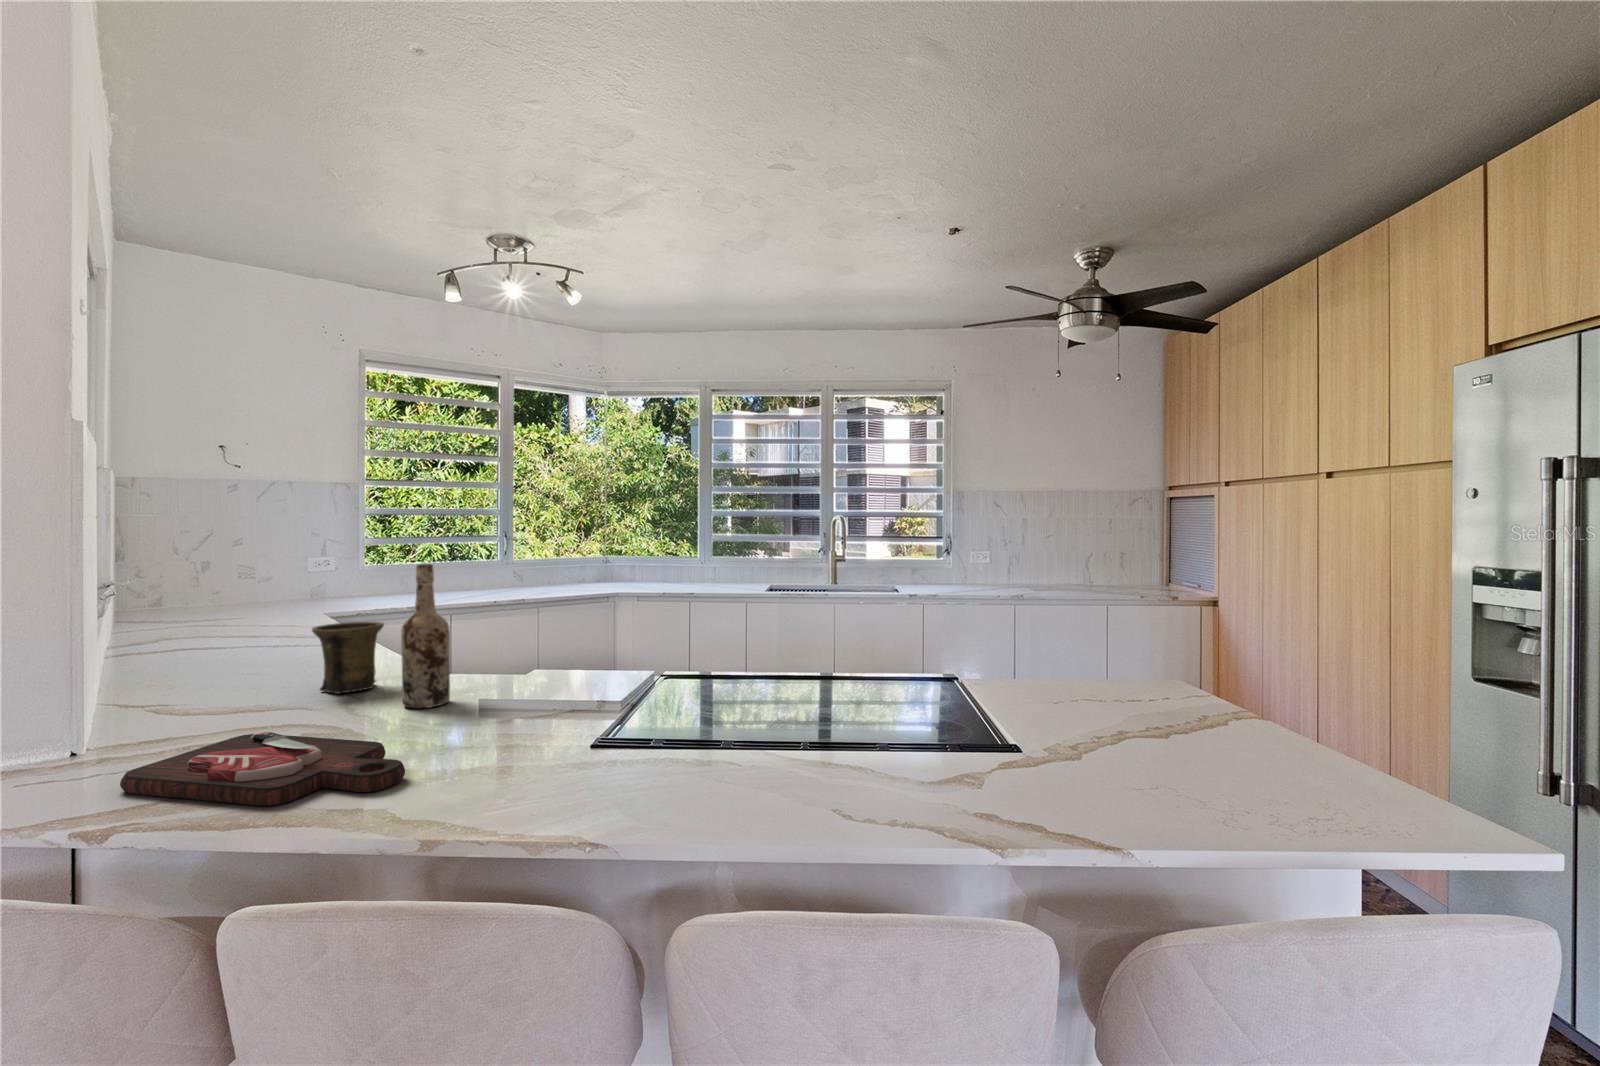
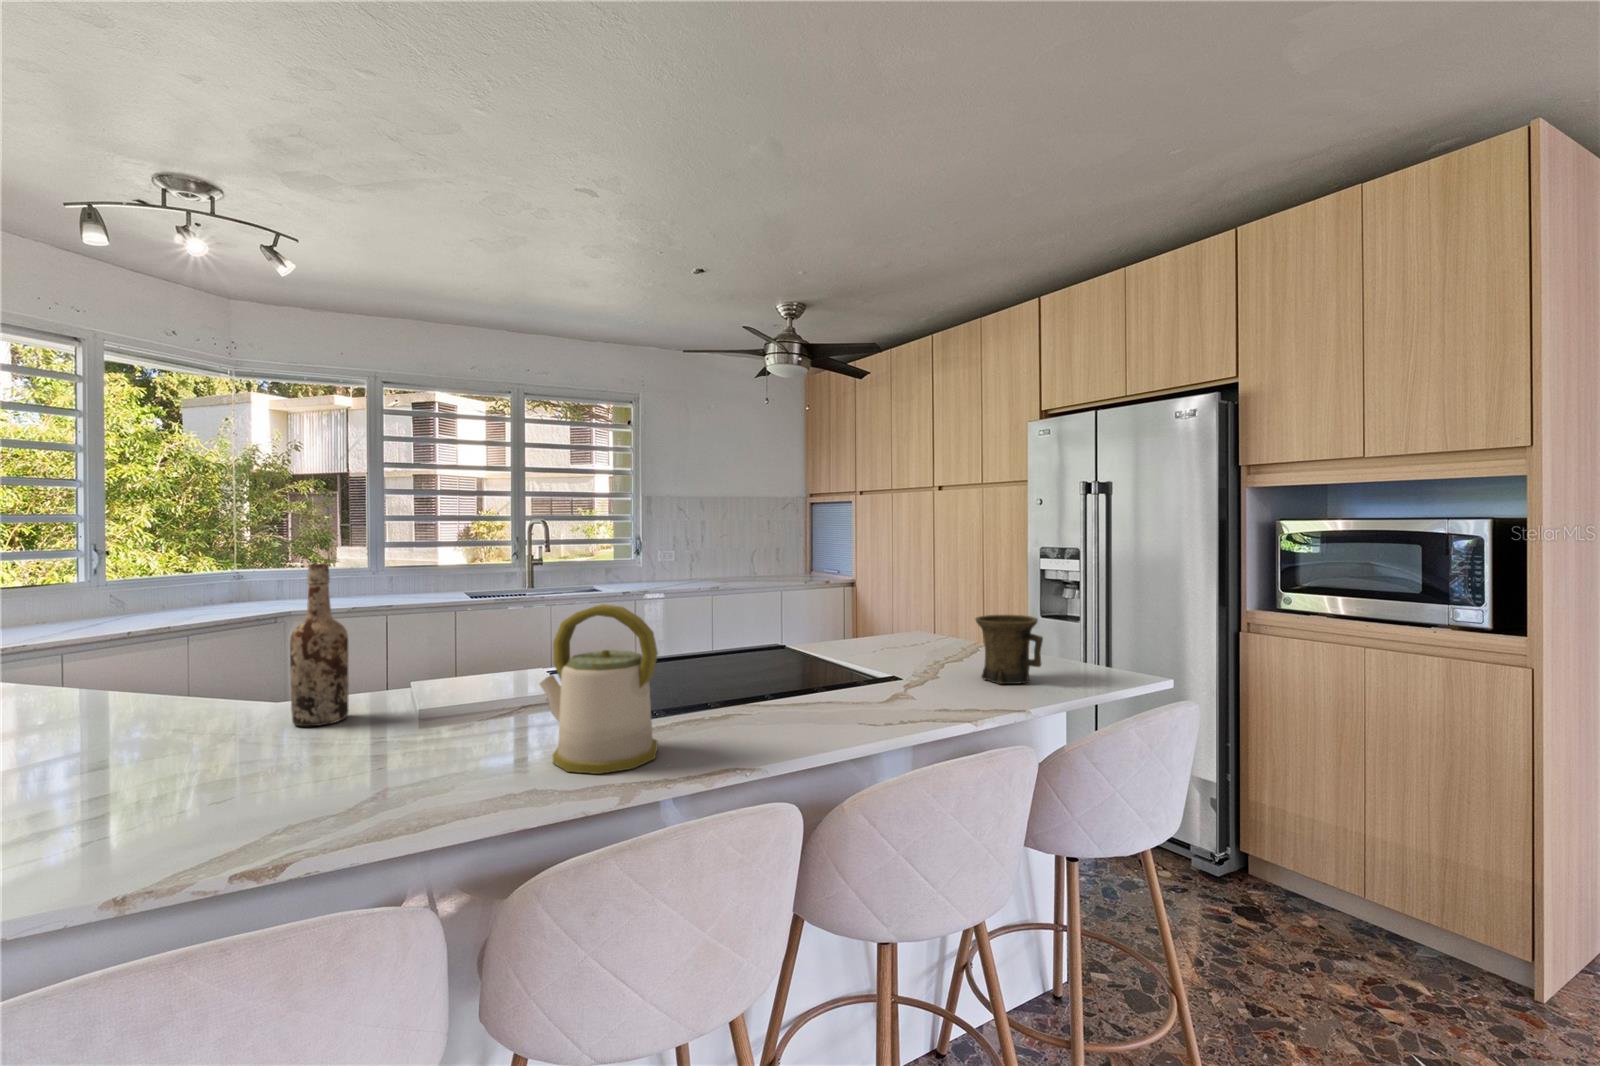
mug: present [312,622,384,694] -> present [976,615,1043,684]
kettle: none [469,624,587,812] -> present [540,604,658,774]
cutting board: present [120,732,405,806] -> none [94,748,466,849]

